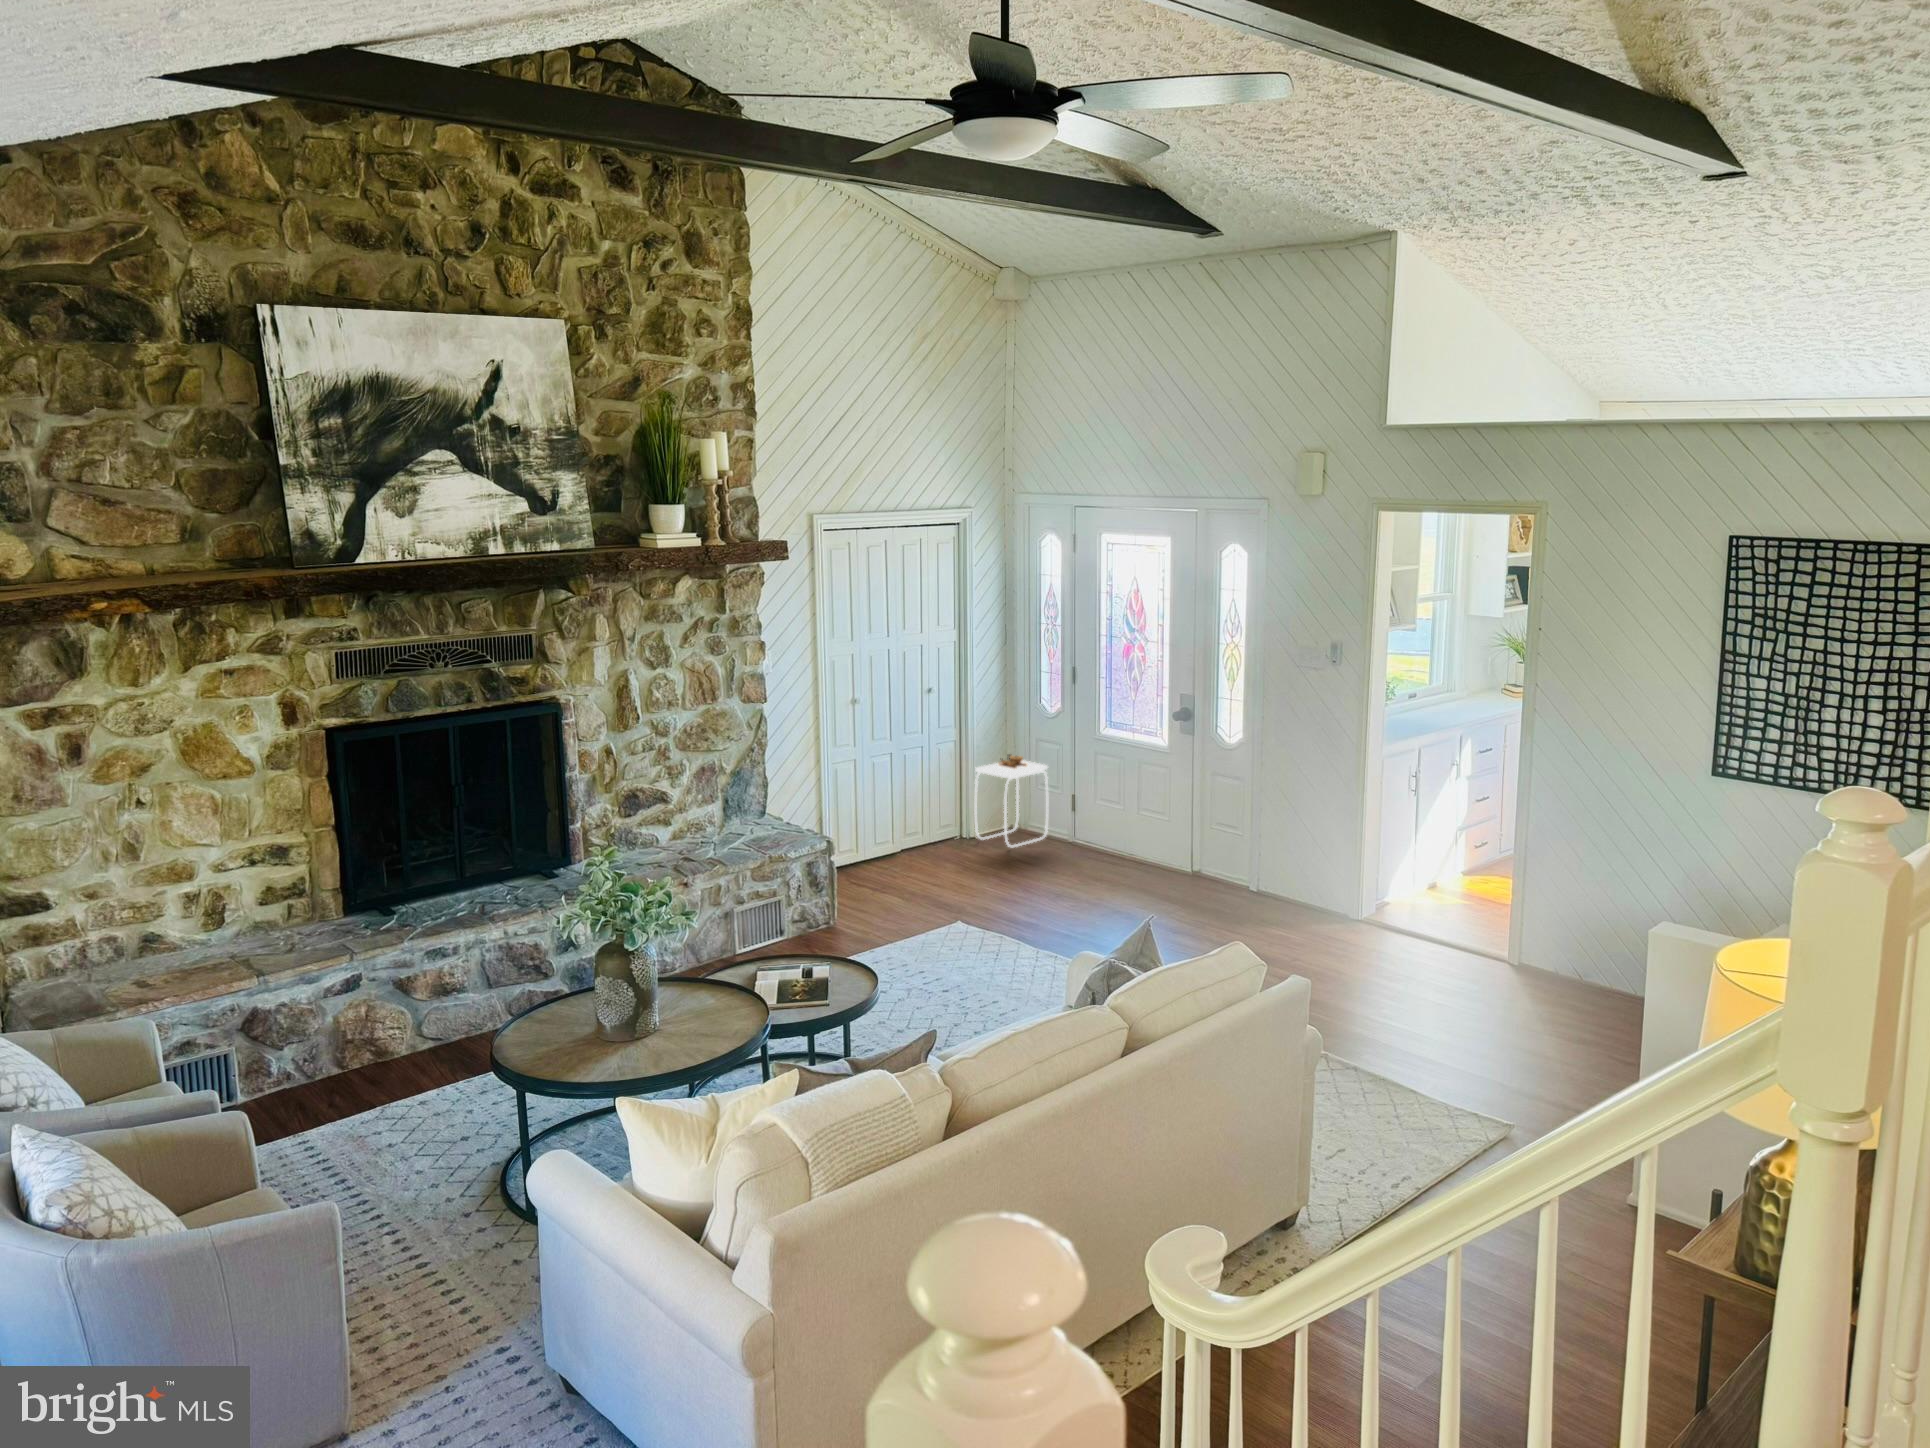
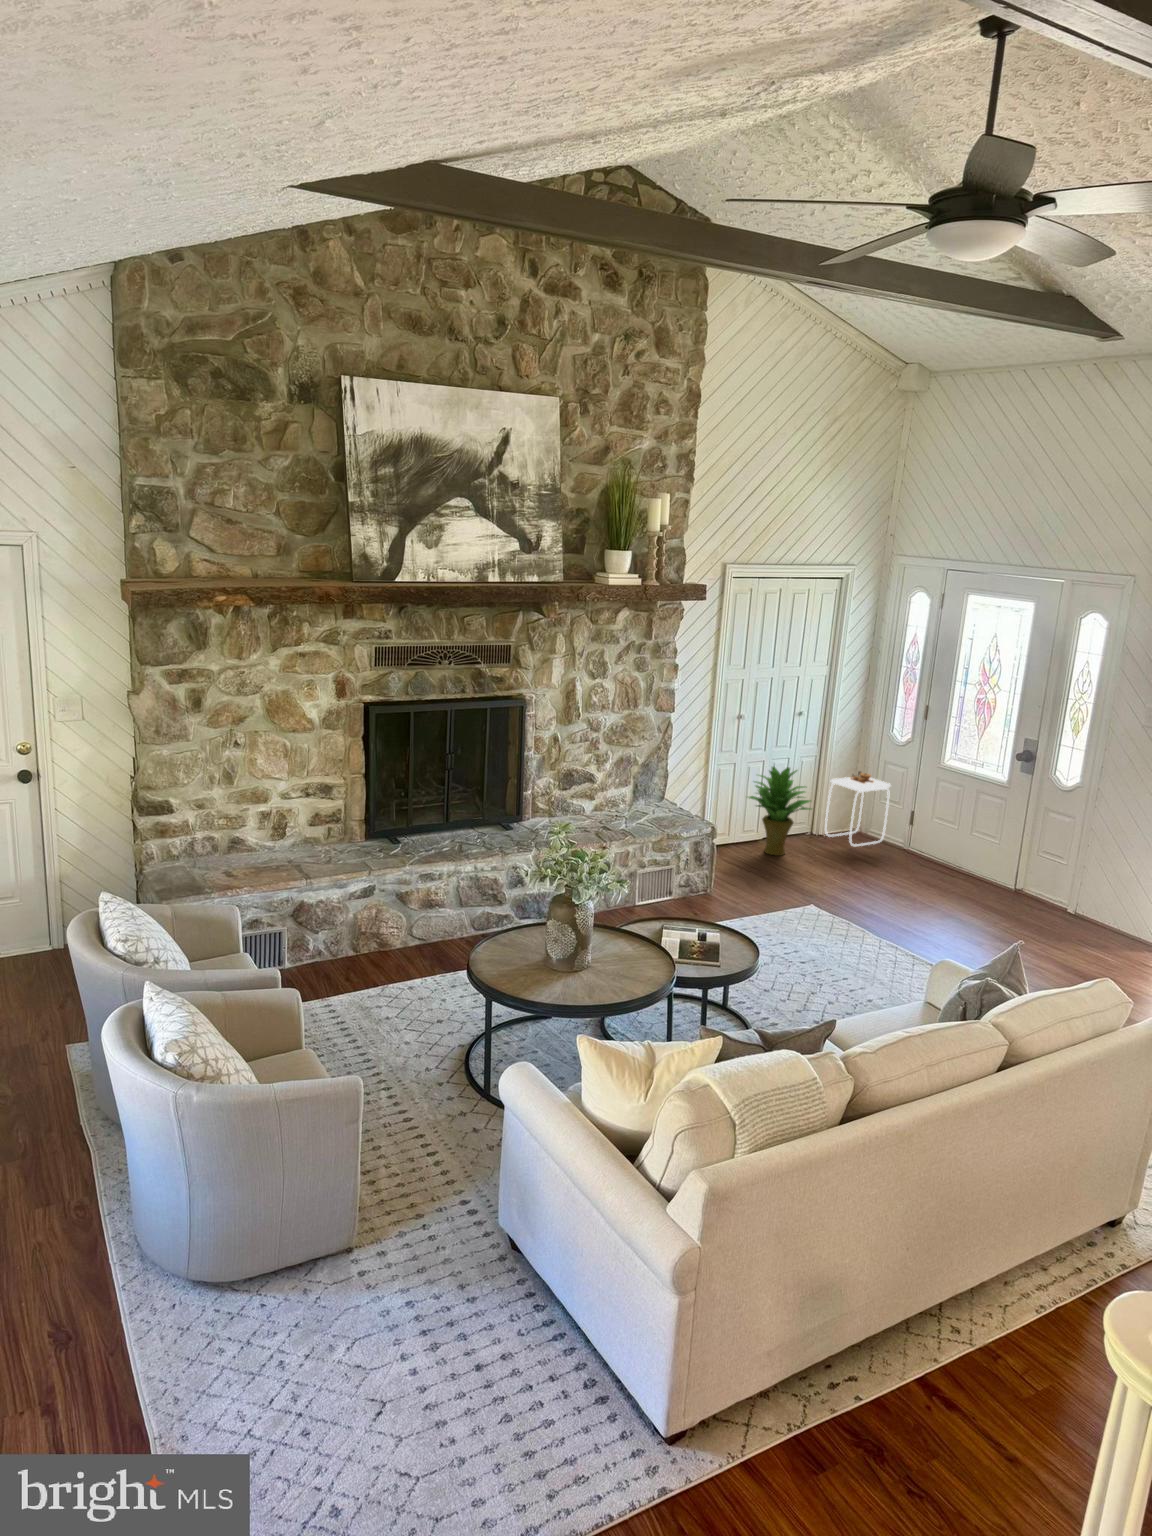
potted plant: none [869,758,954,871] -> present [749,767,812,855]

